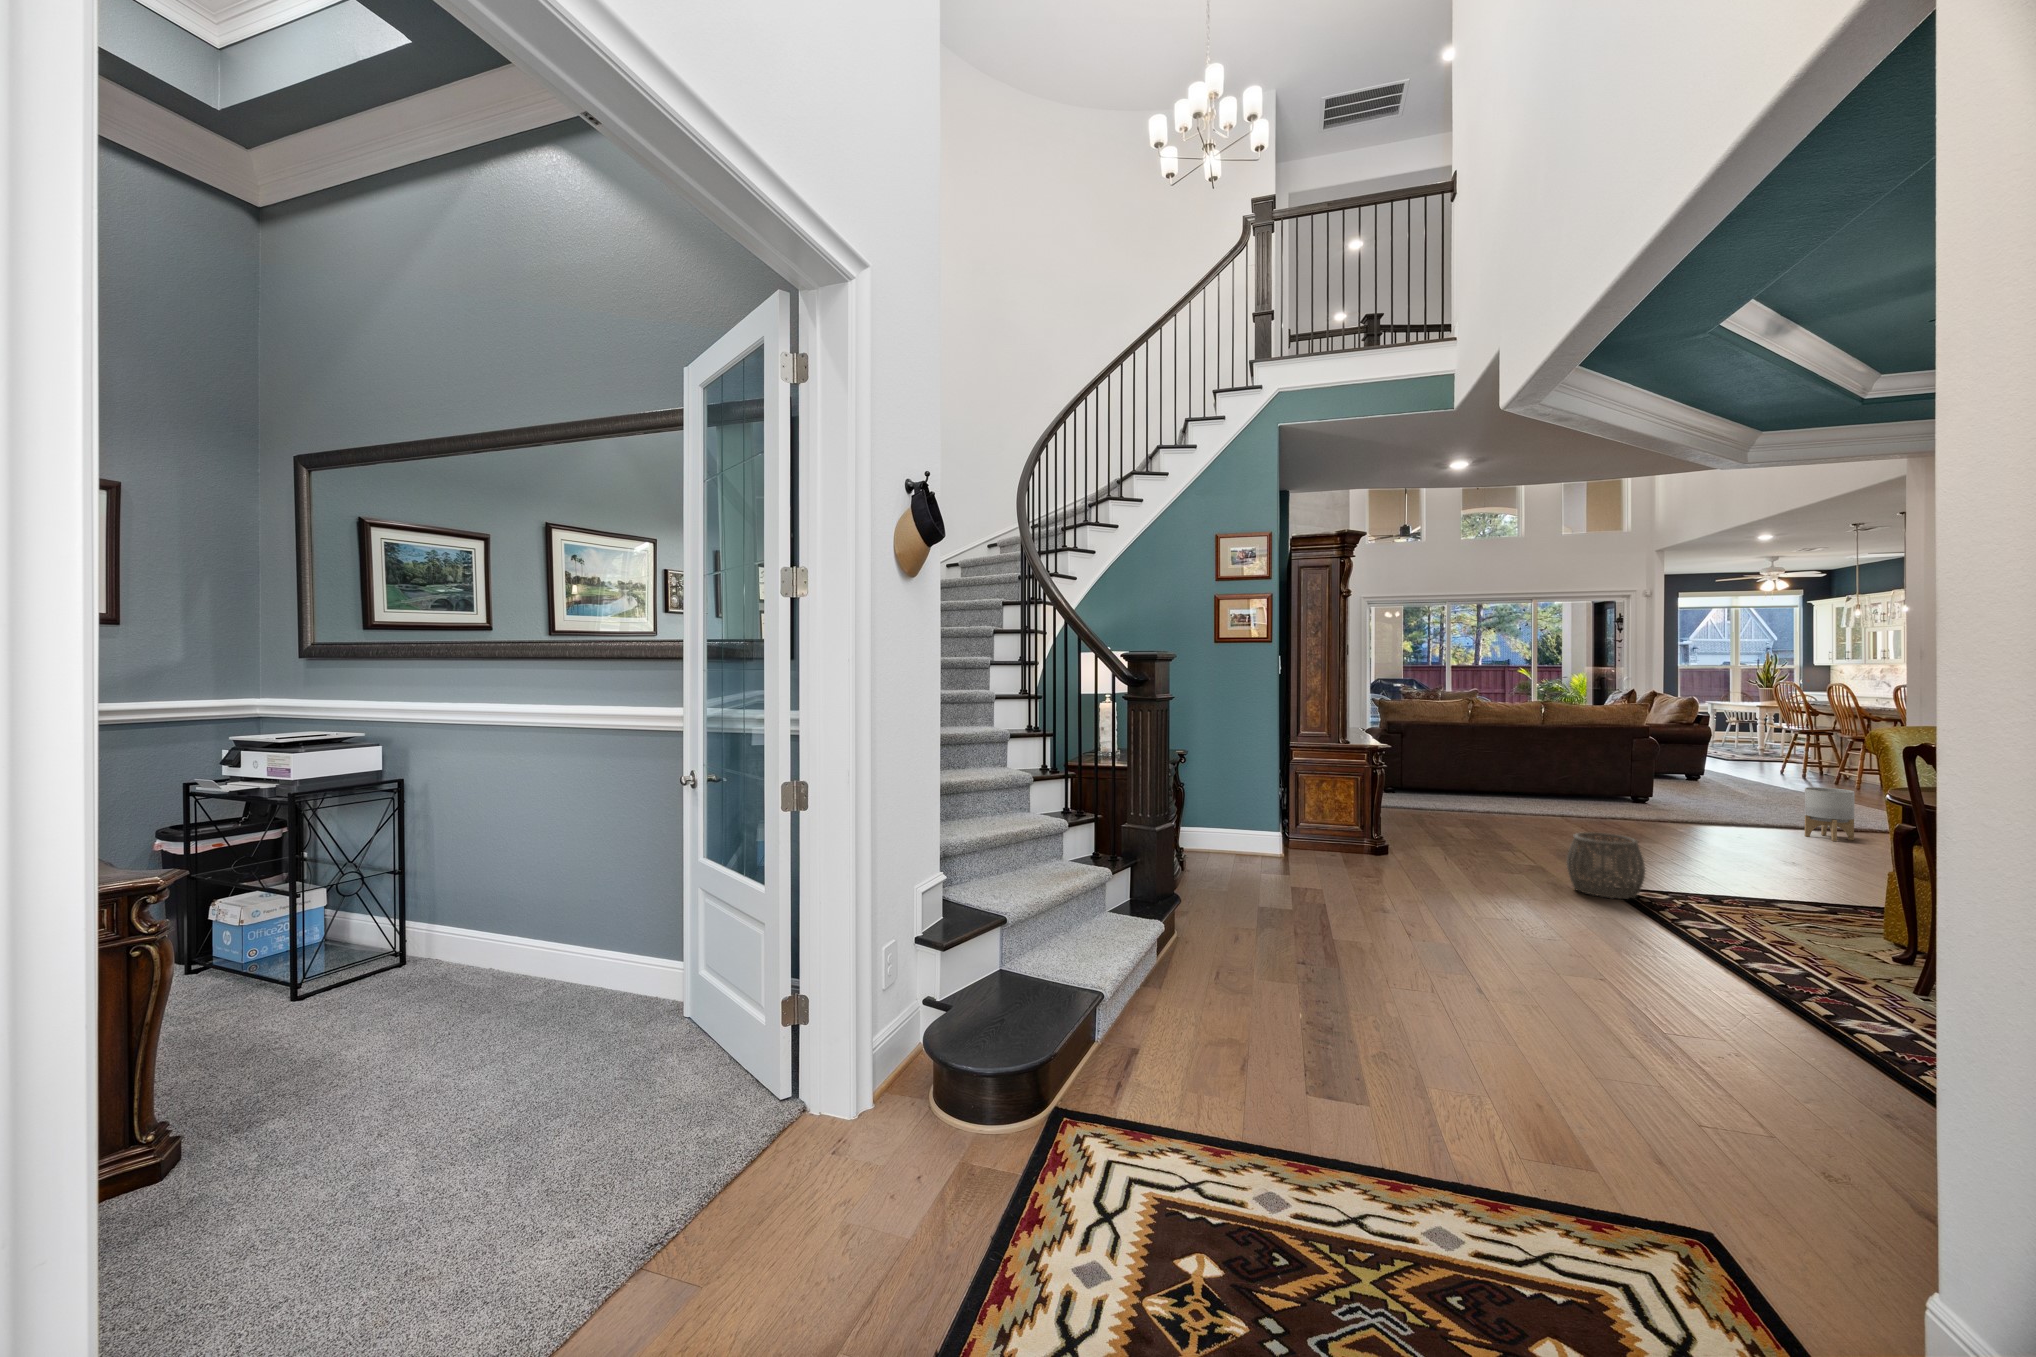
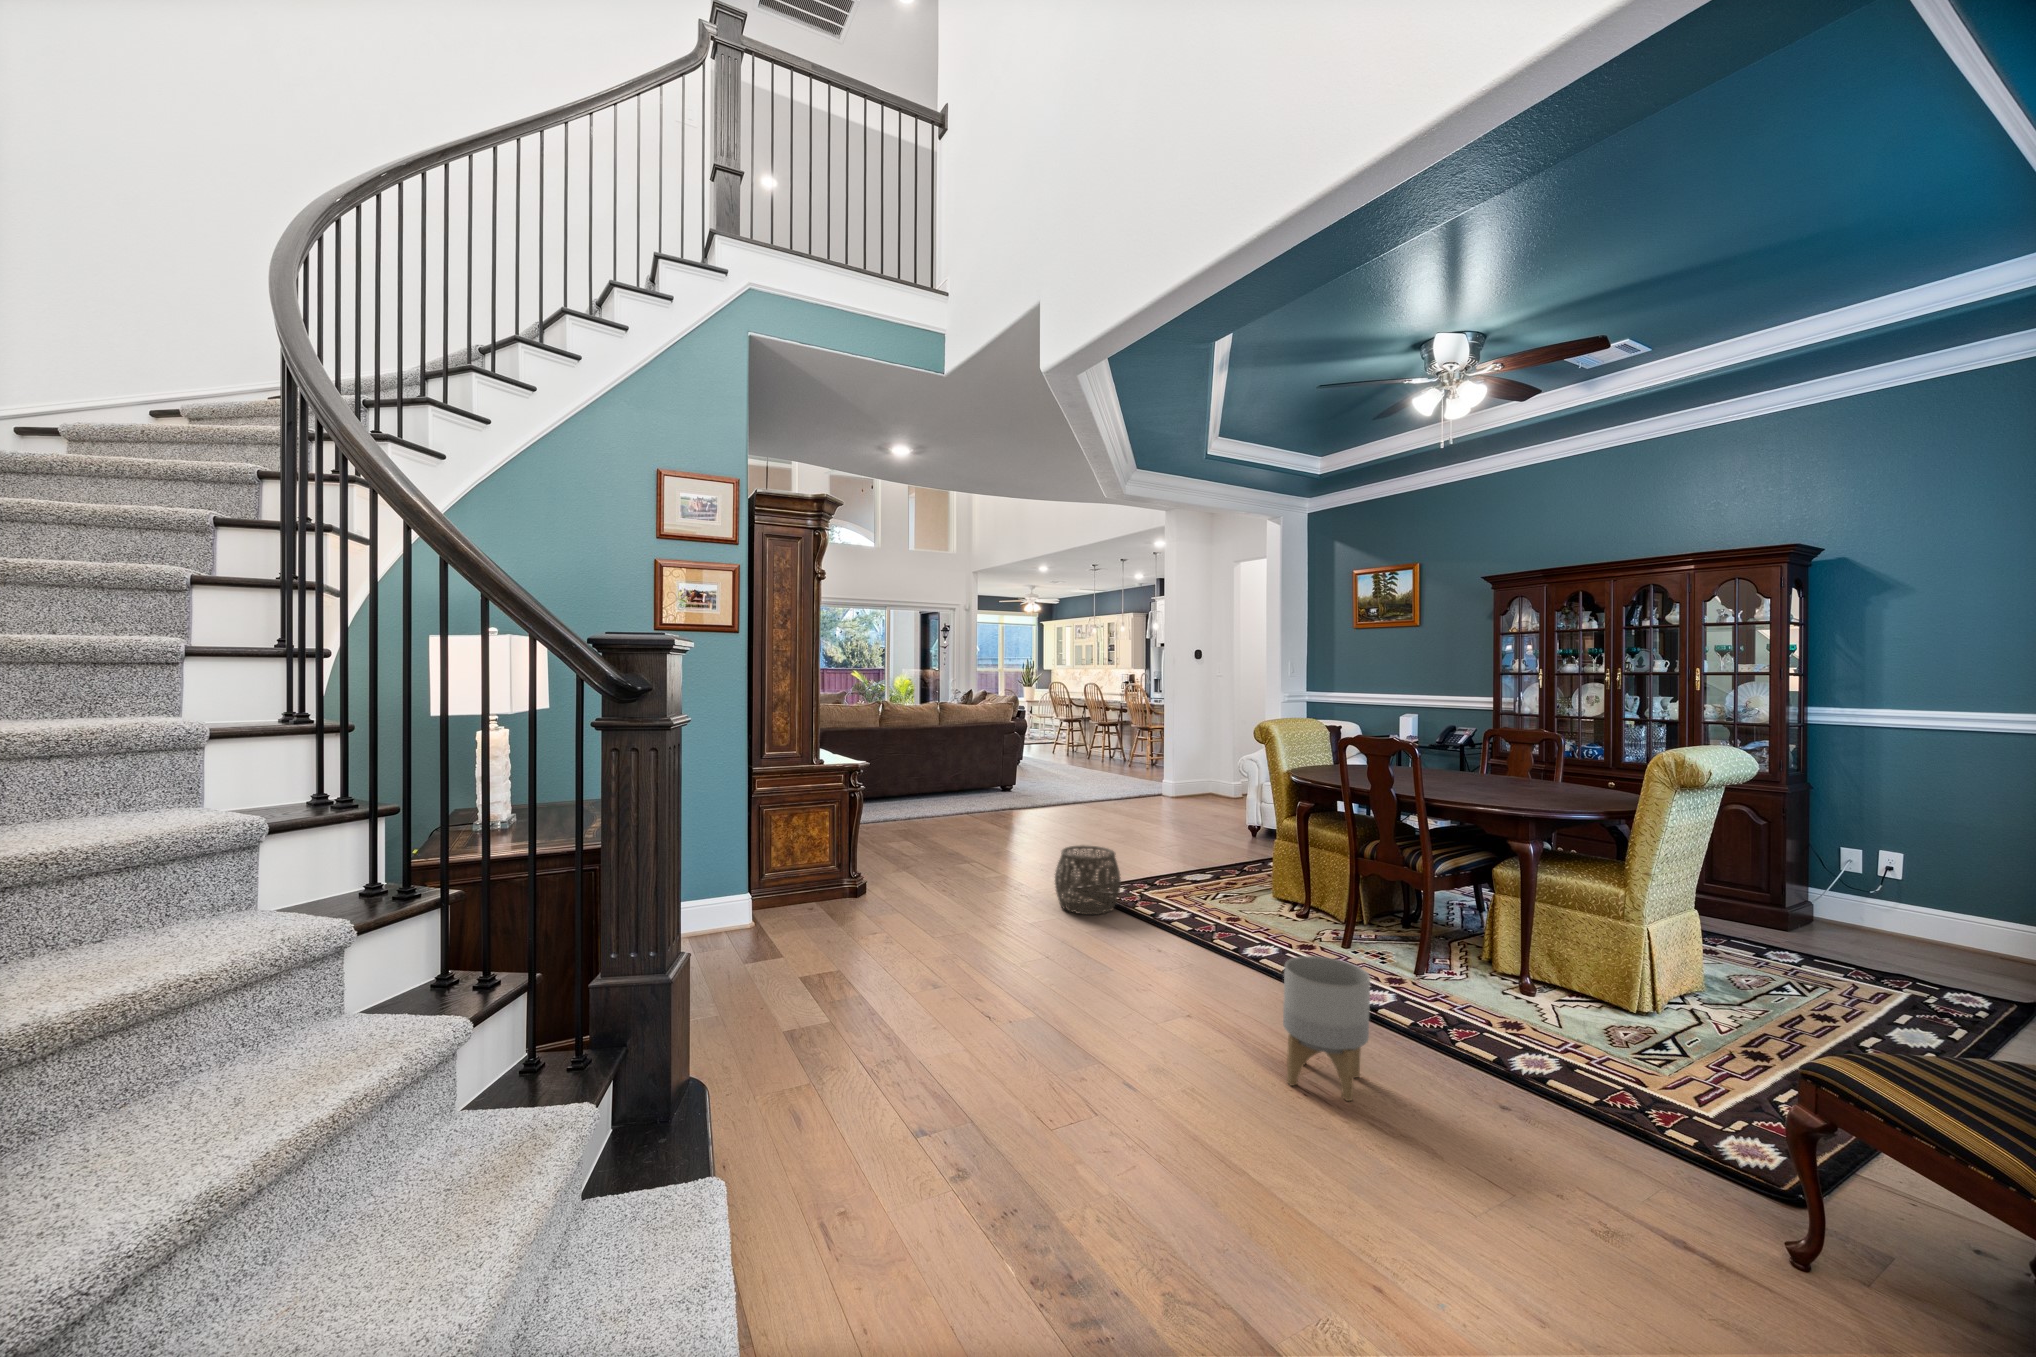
planter: present [1805,787,1855,841] -> present [1283,956,1370,1101]

